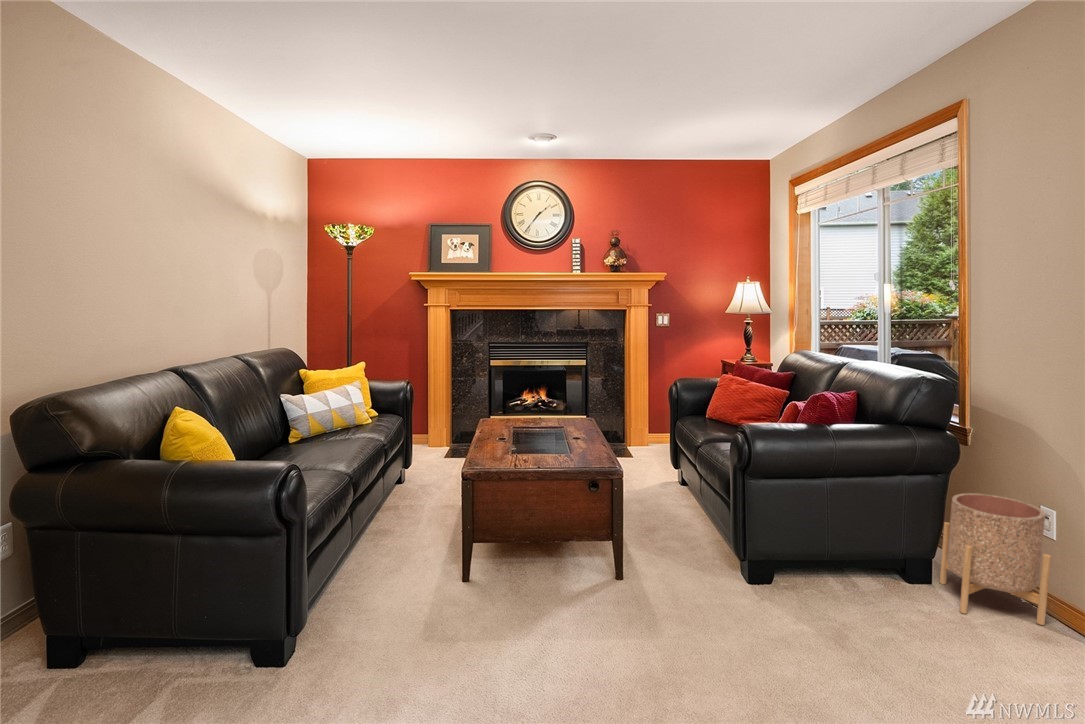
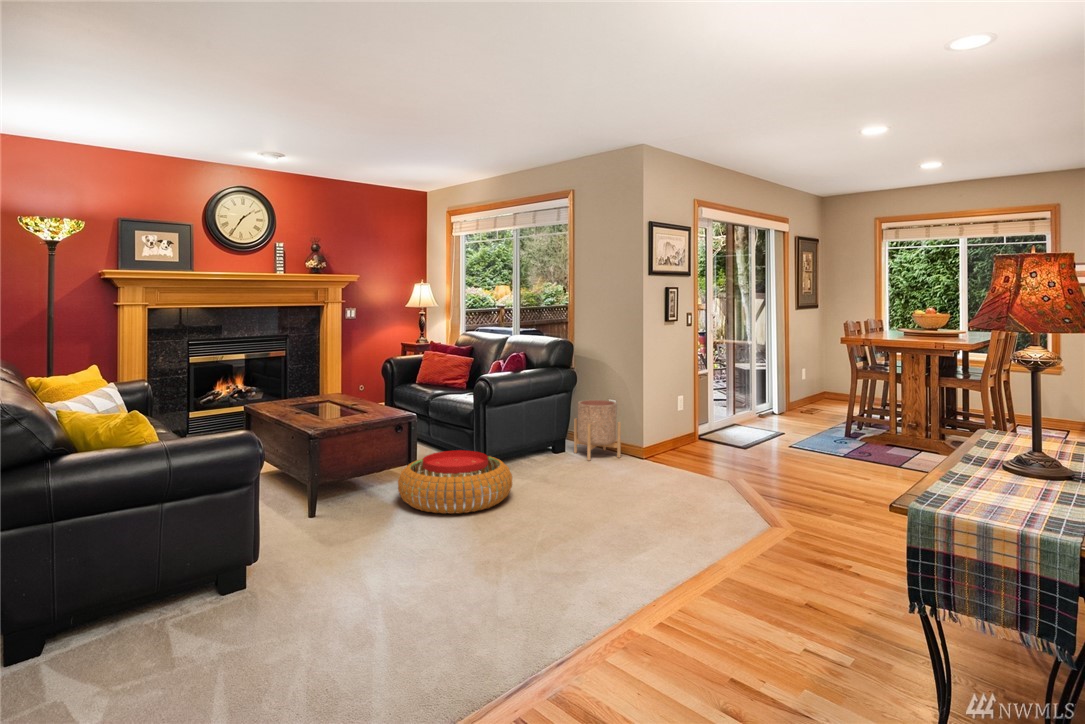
pouf: none [569,547,758,681] -> present [398,450,512,514]

